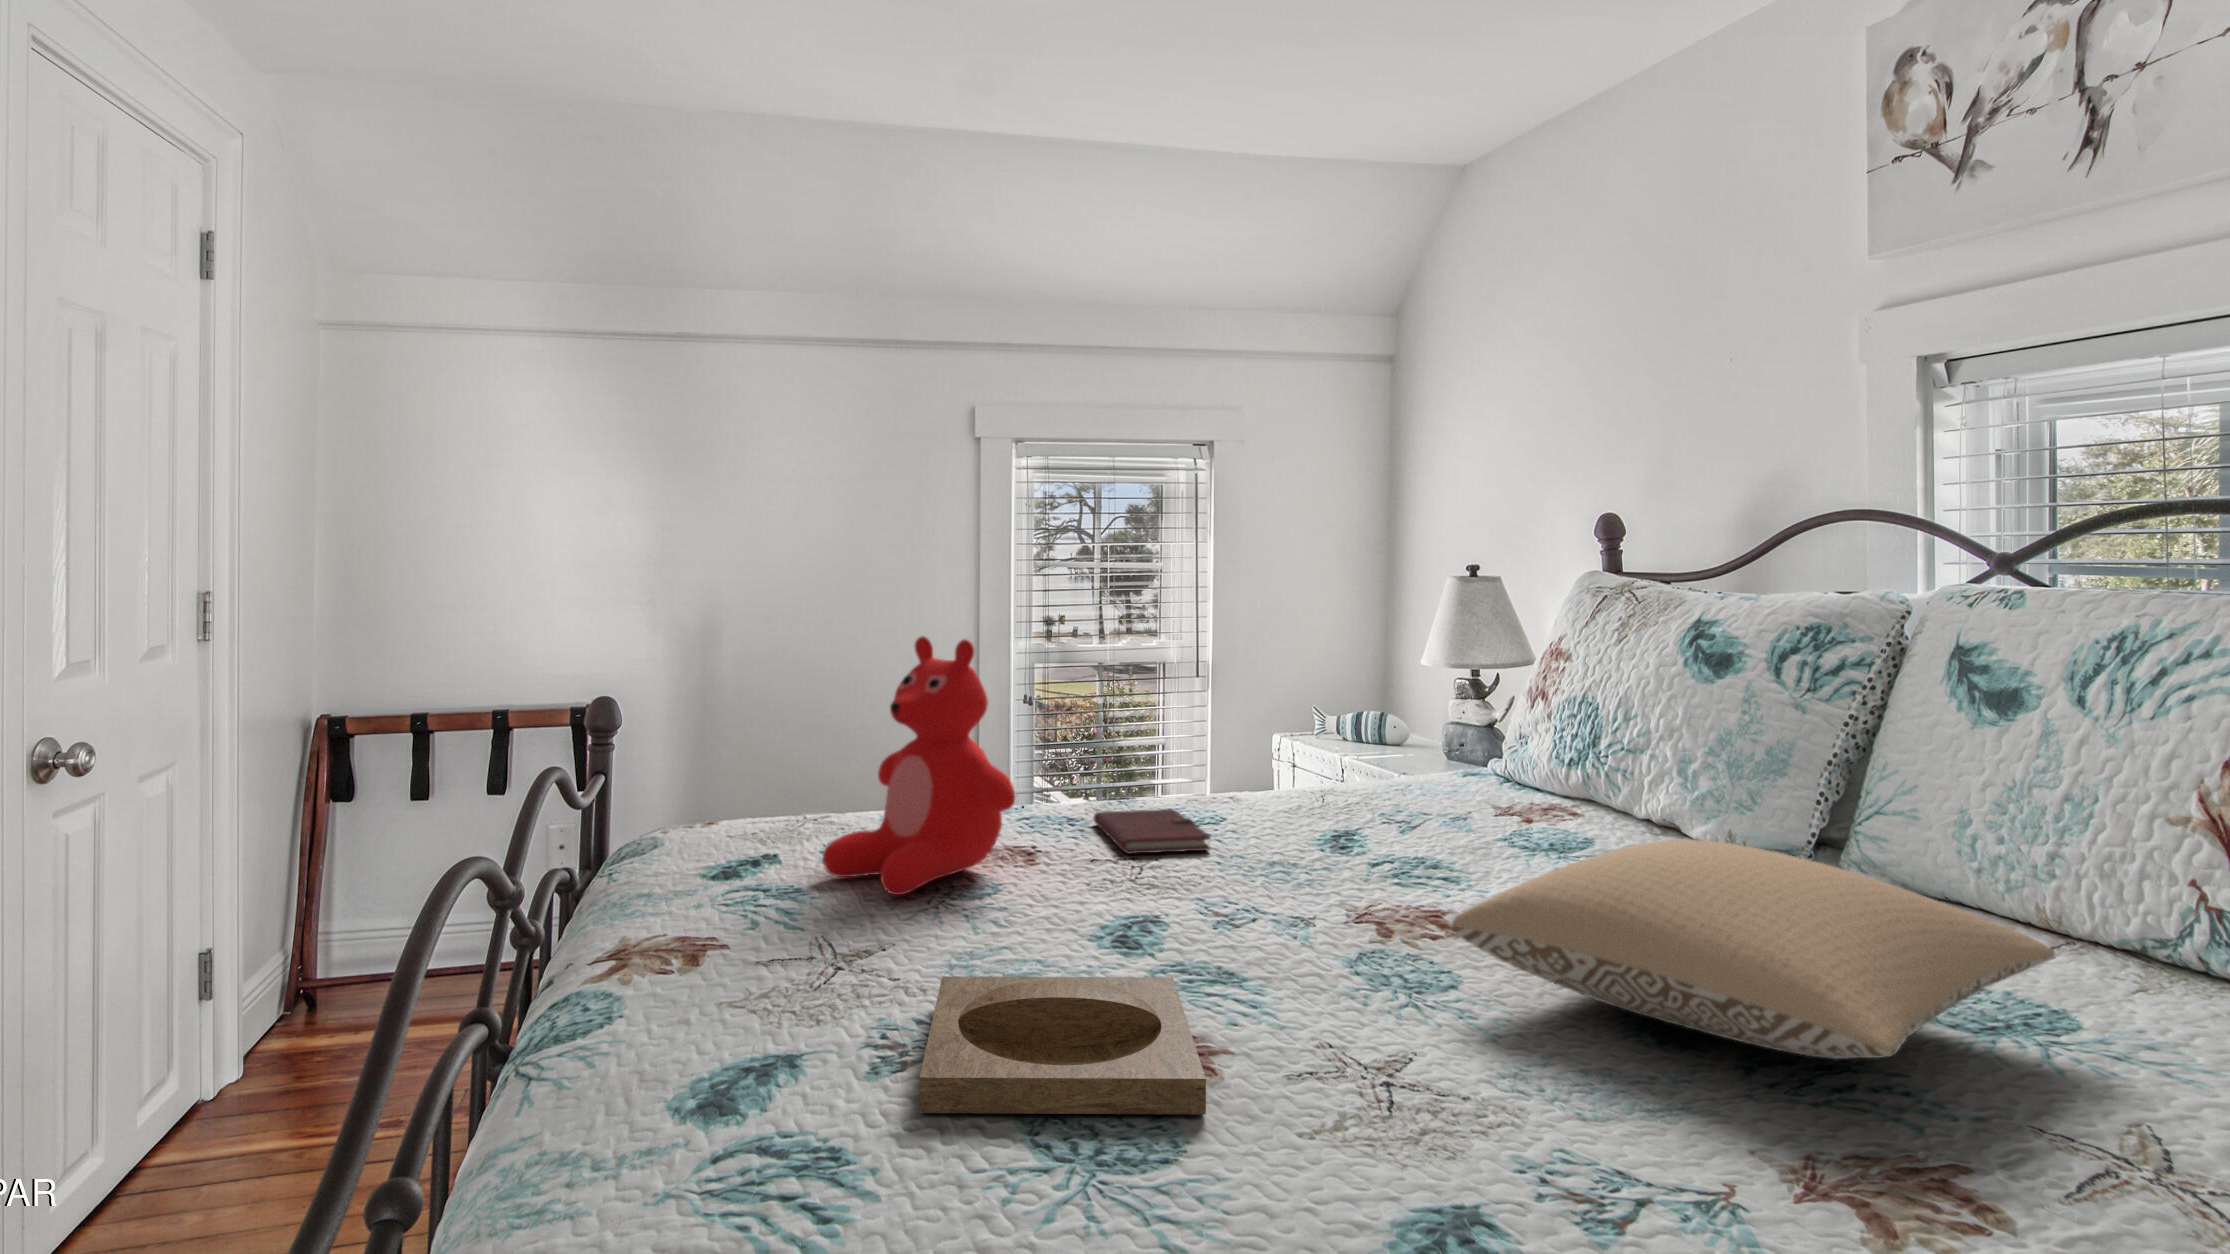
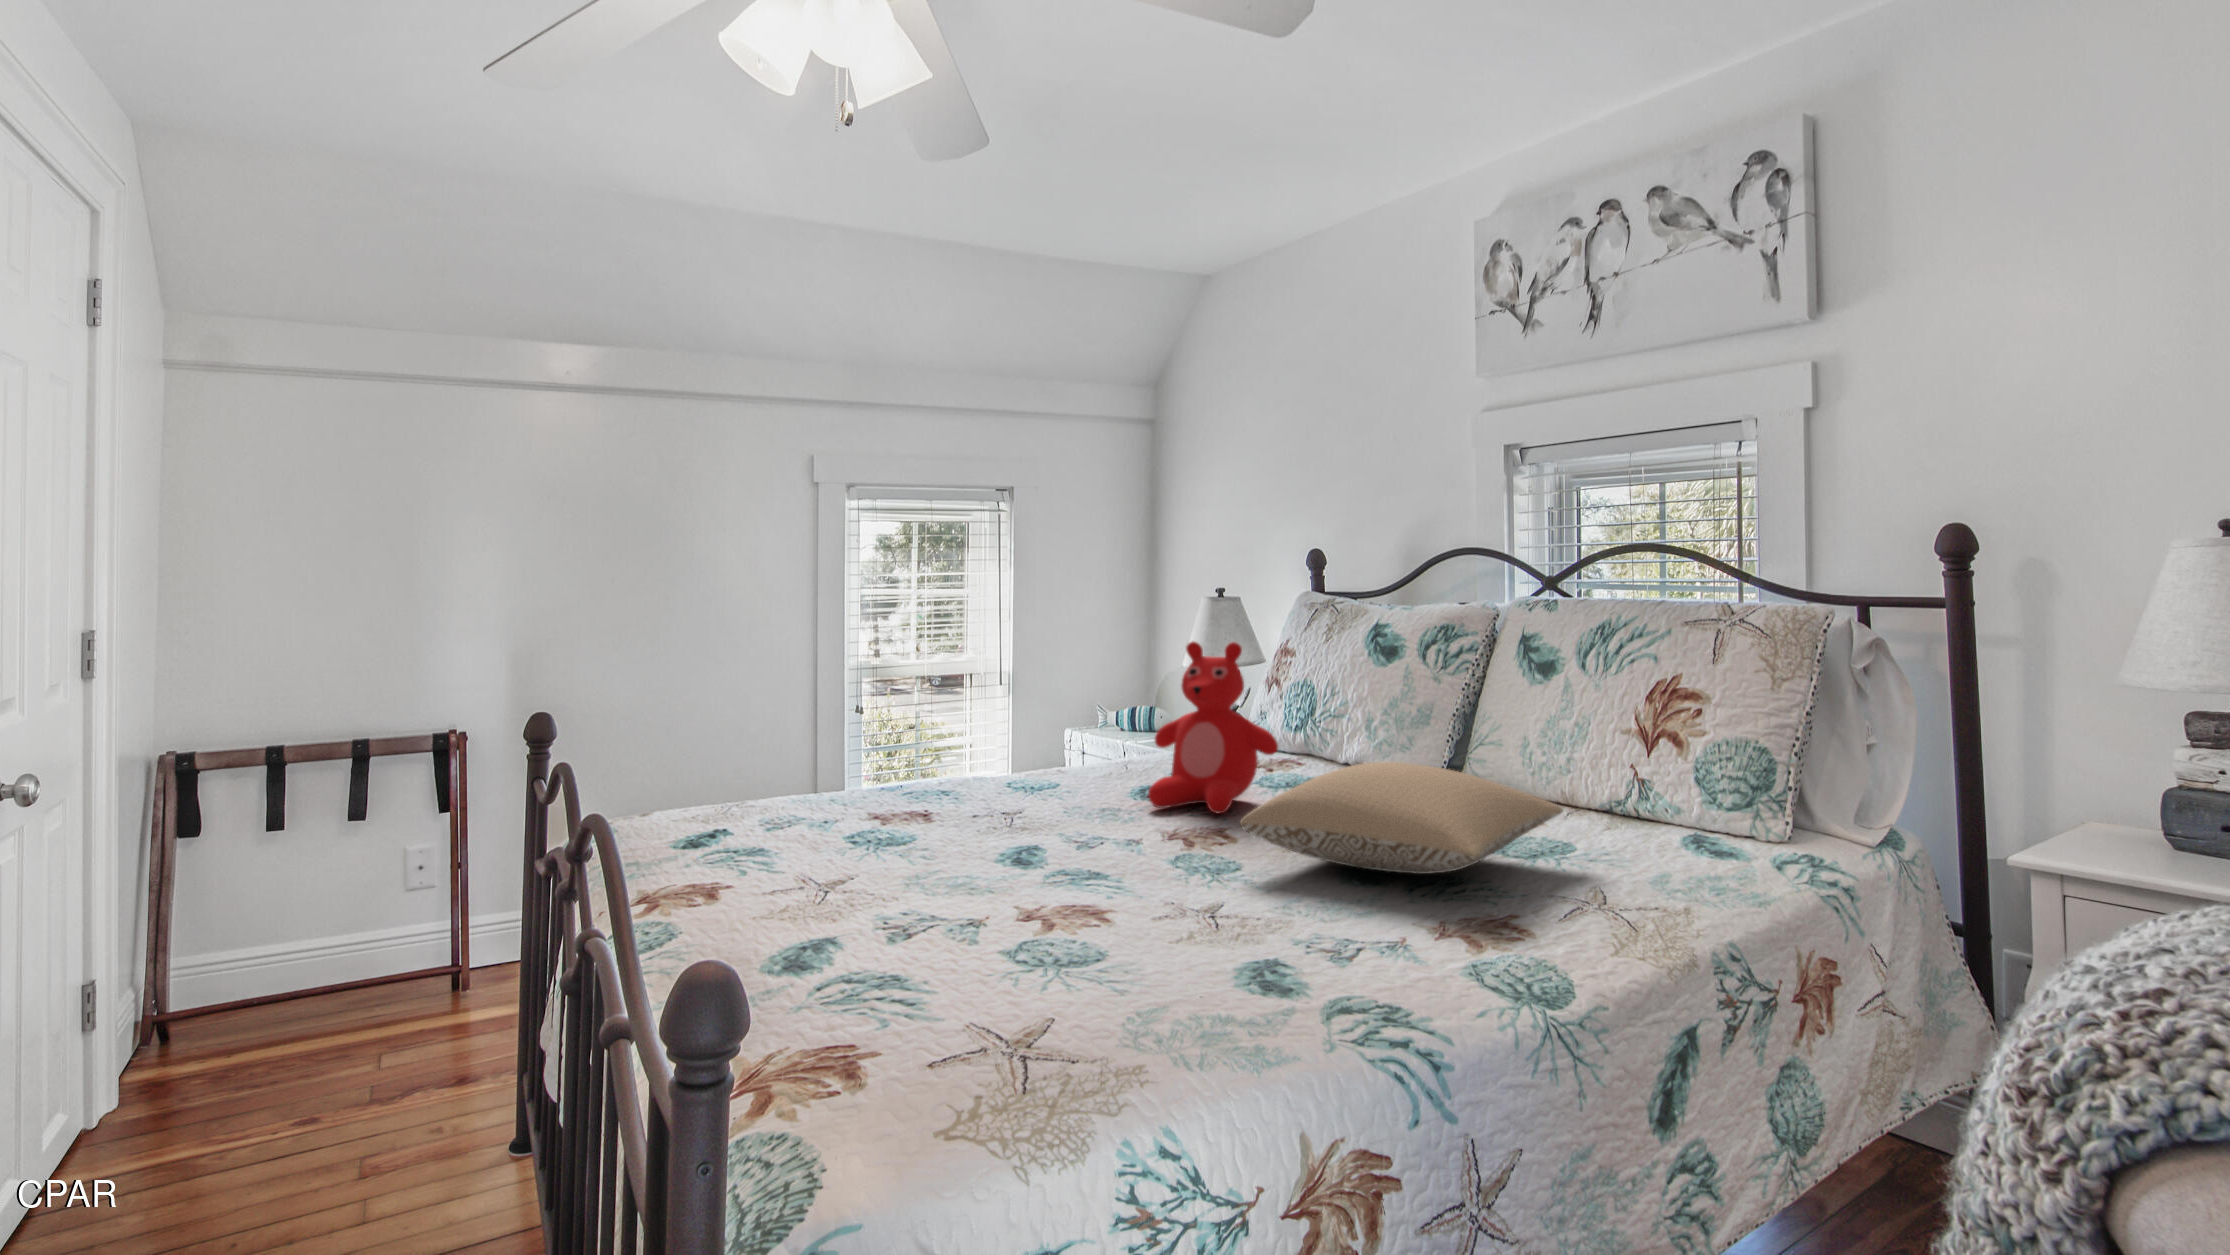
teddy bear: present [823,636,1015,895] -> present [1148,642,1278,813]
notebook: present [1093,809,1210,854] -> none [963,779,1058,810]
tray: present [919,976,1206,1114] -> none [915,871,1113,953]

